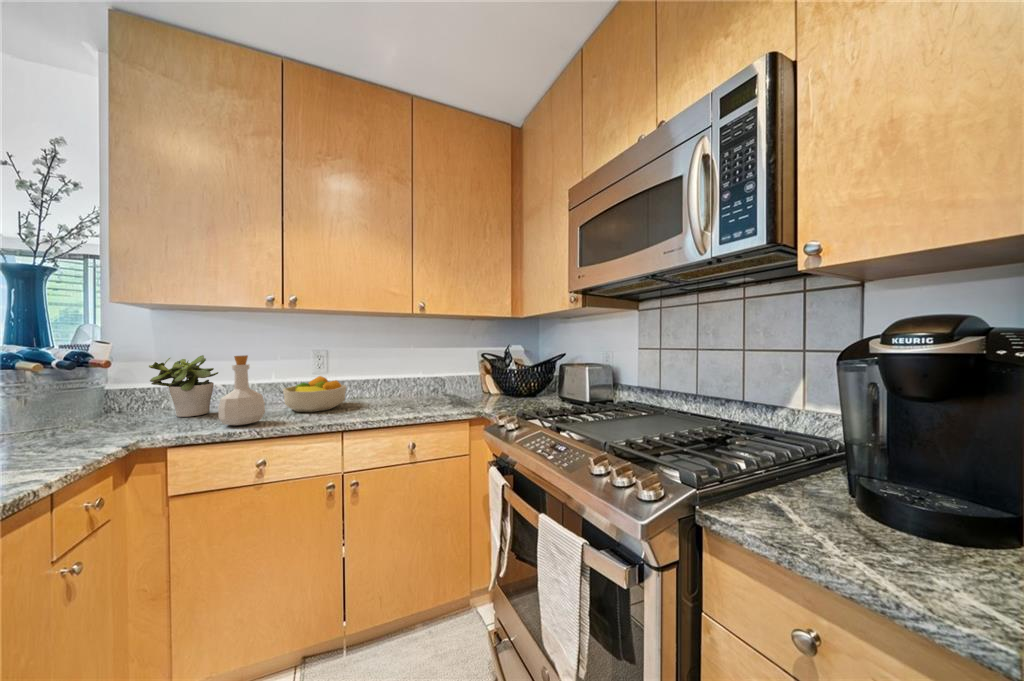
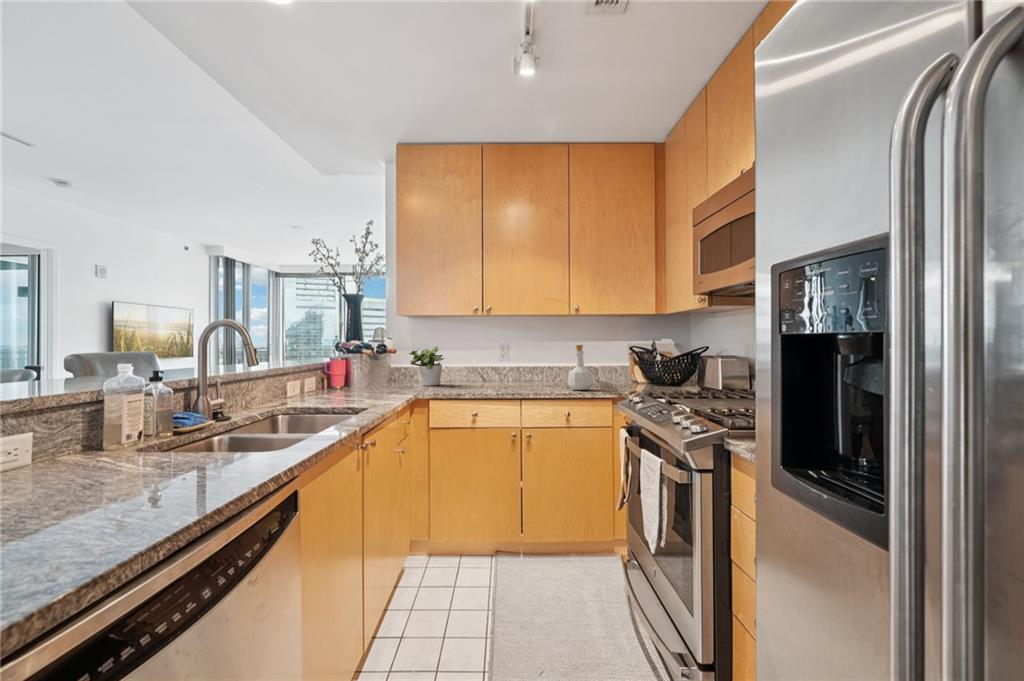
bottle: present [218,355,265,425] -> present [568,345,593,390]
fruit bowl: present [283,376,346,412] -> none [482,362,522,387]

